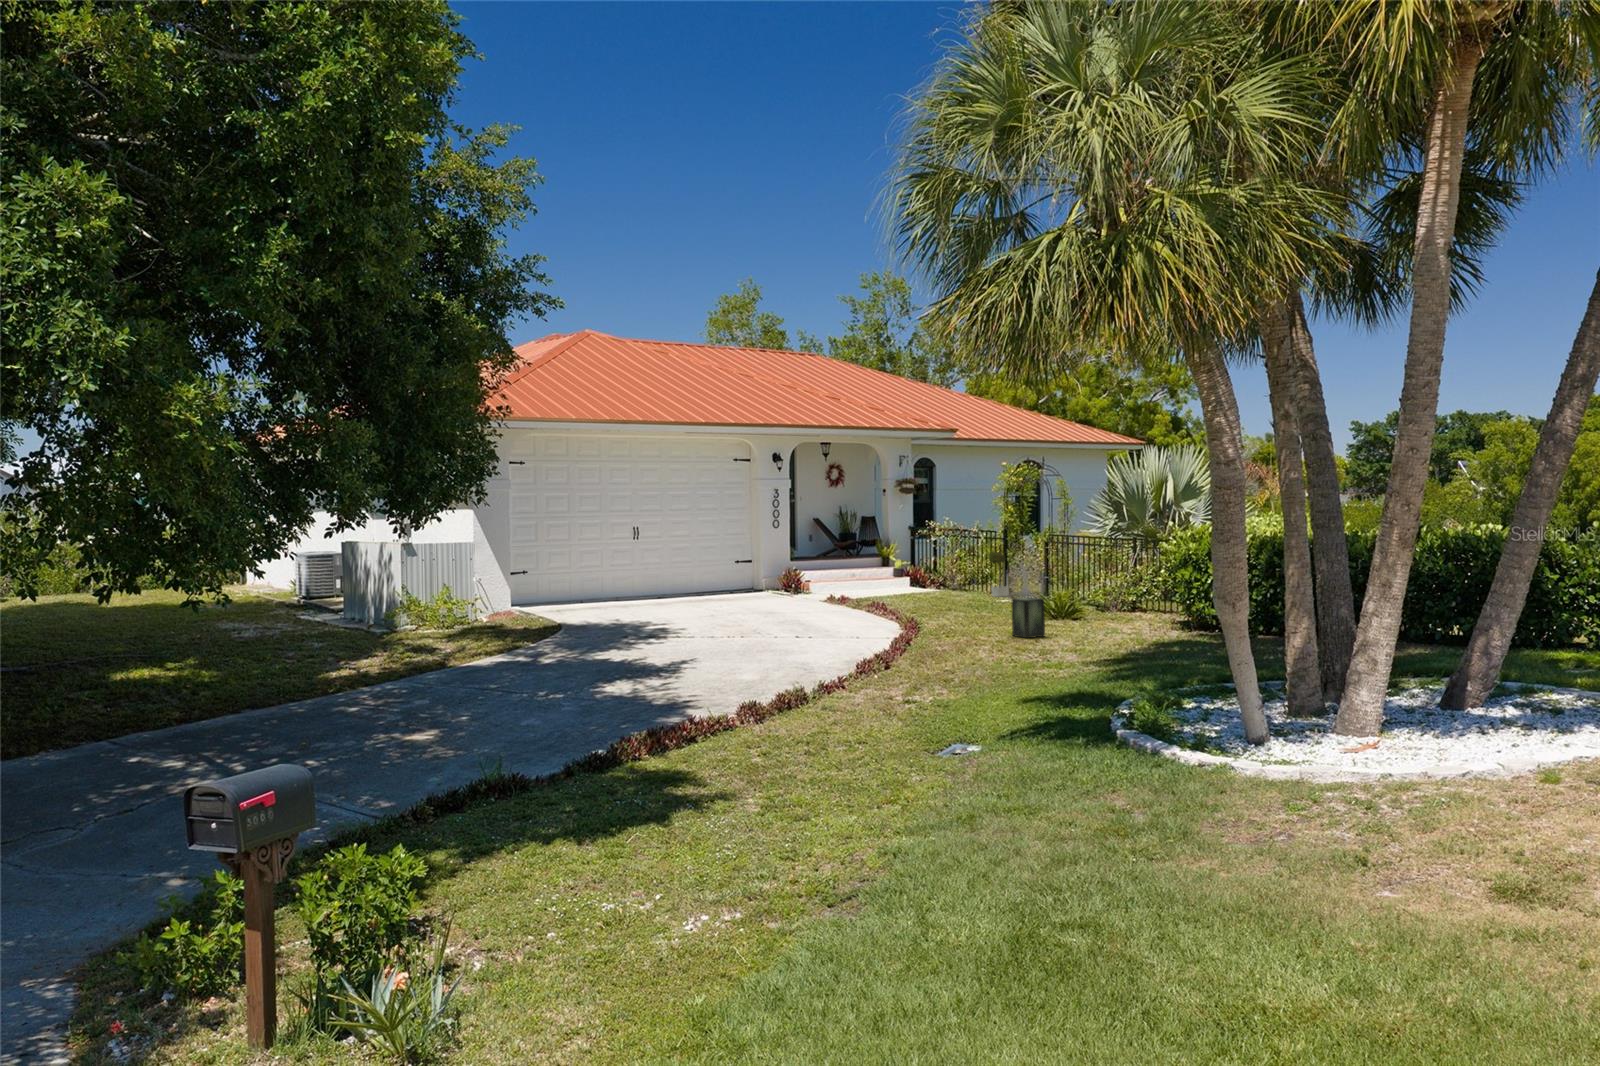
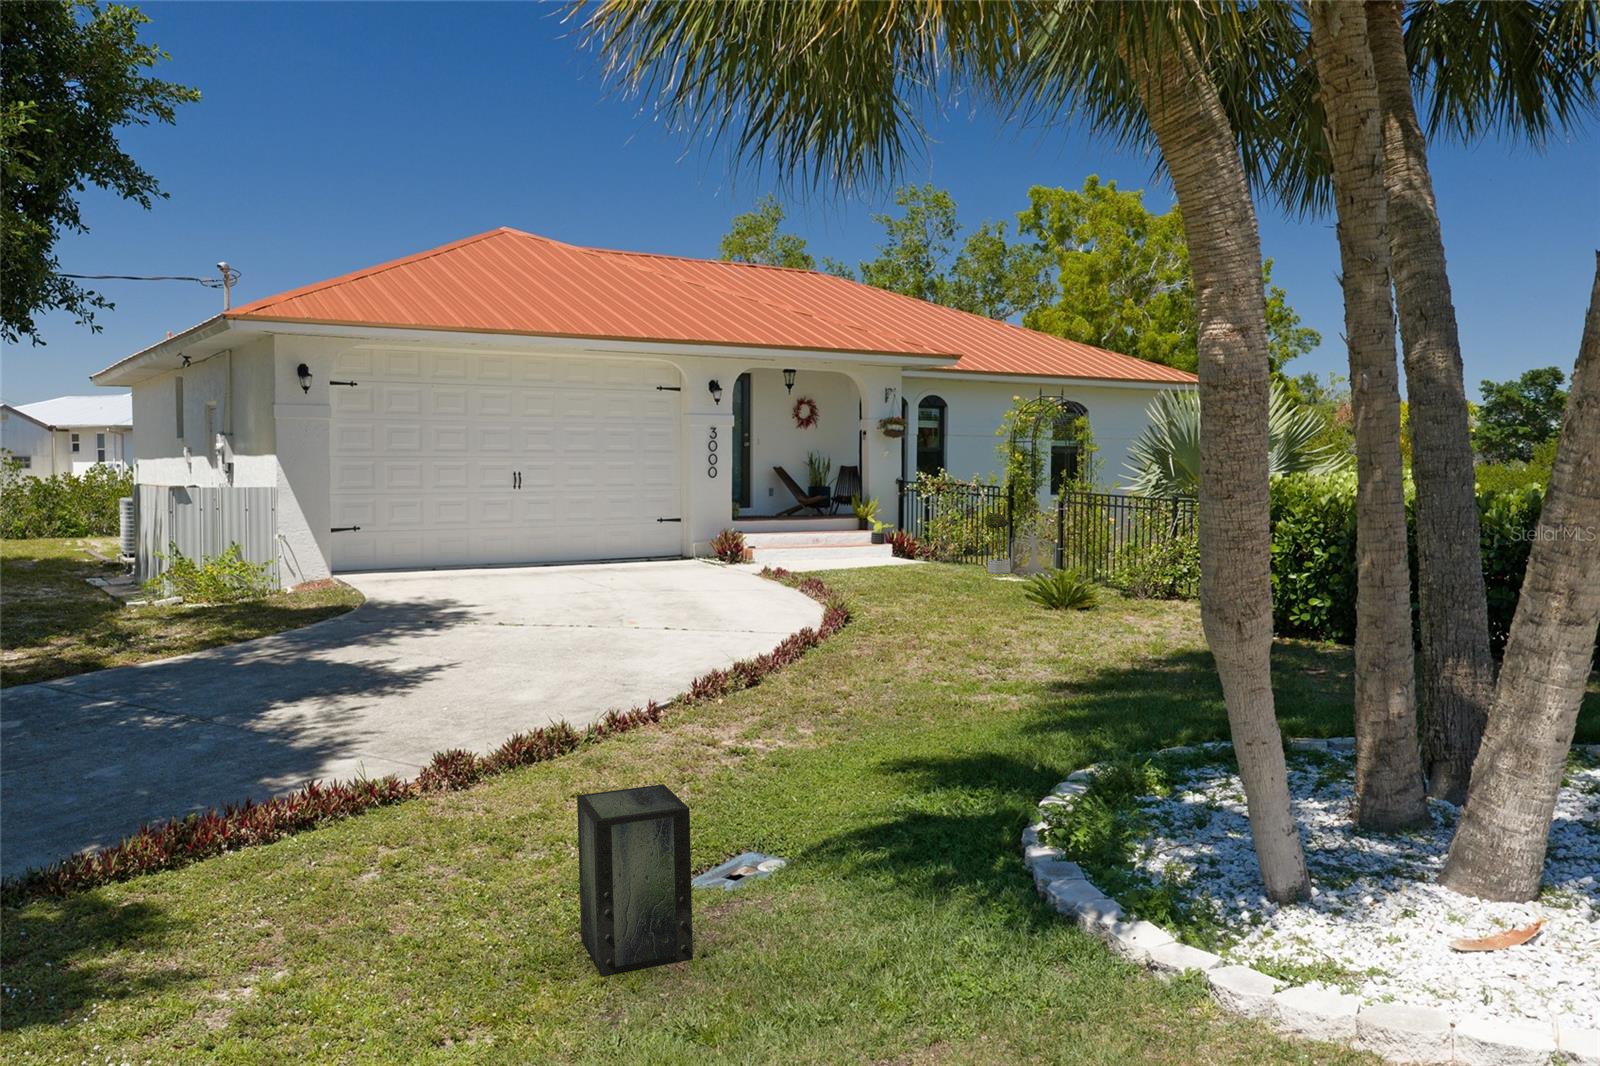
storage box: present [1011,597,1045,638] -> present [577,784,693,976]

